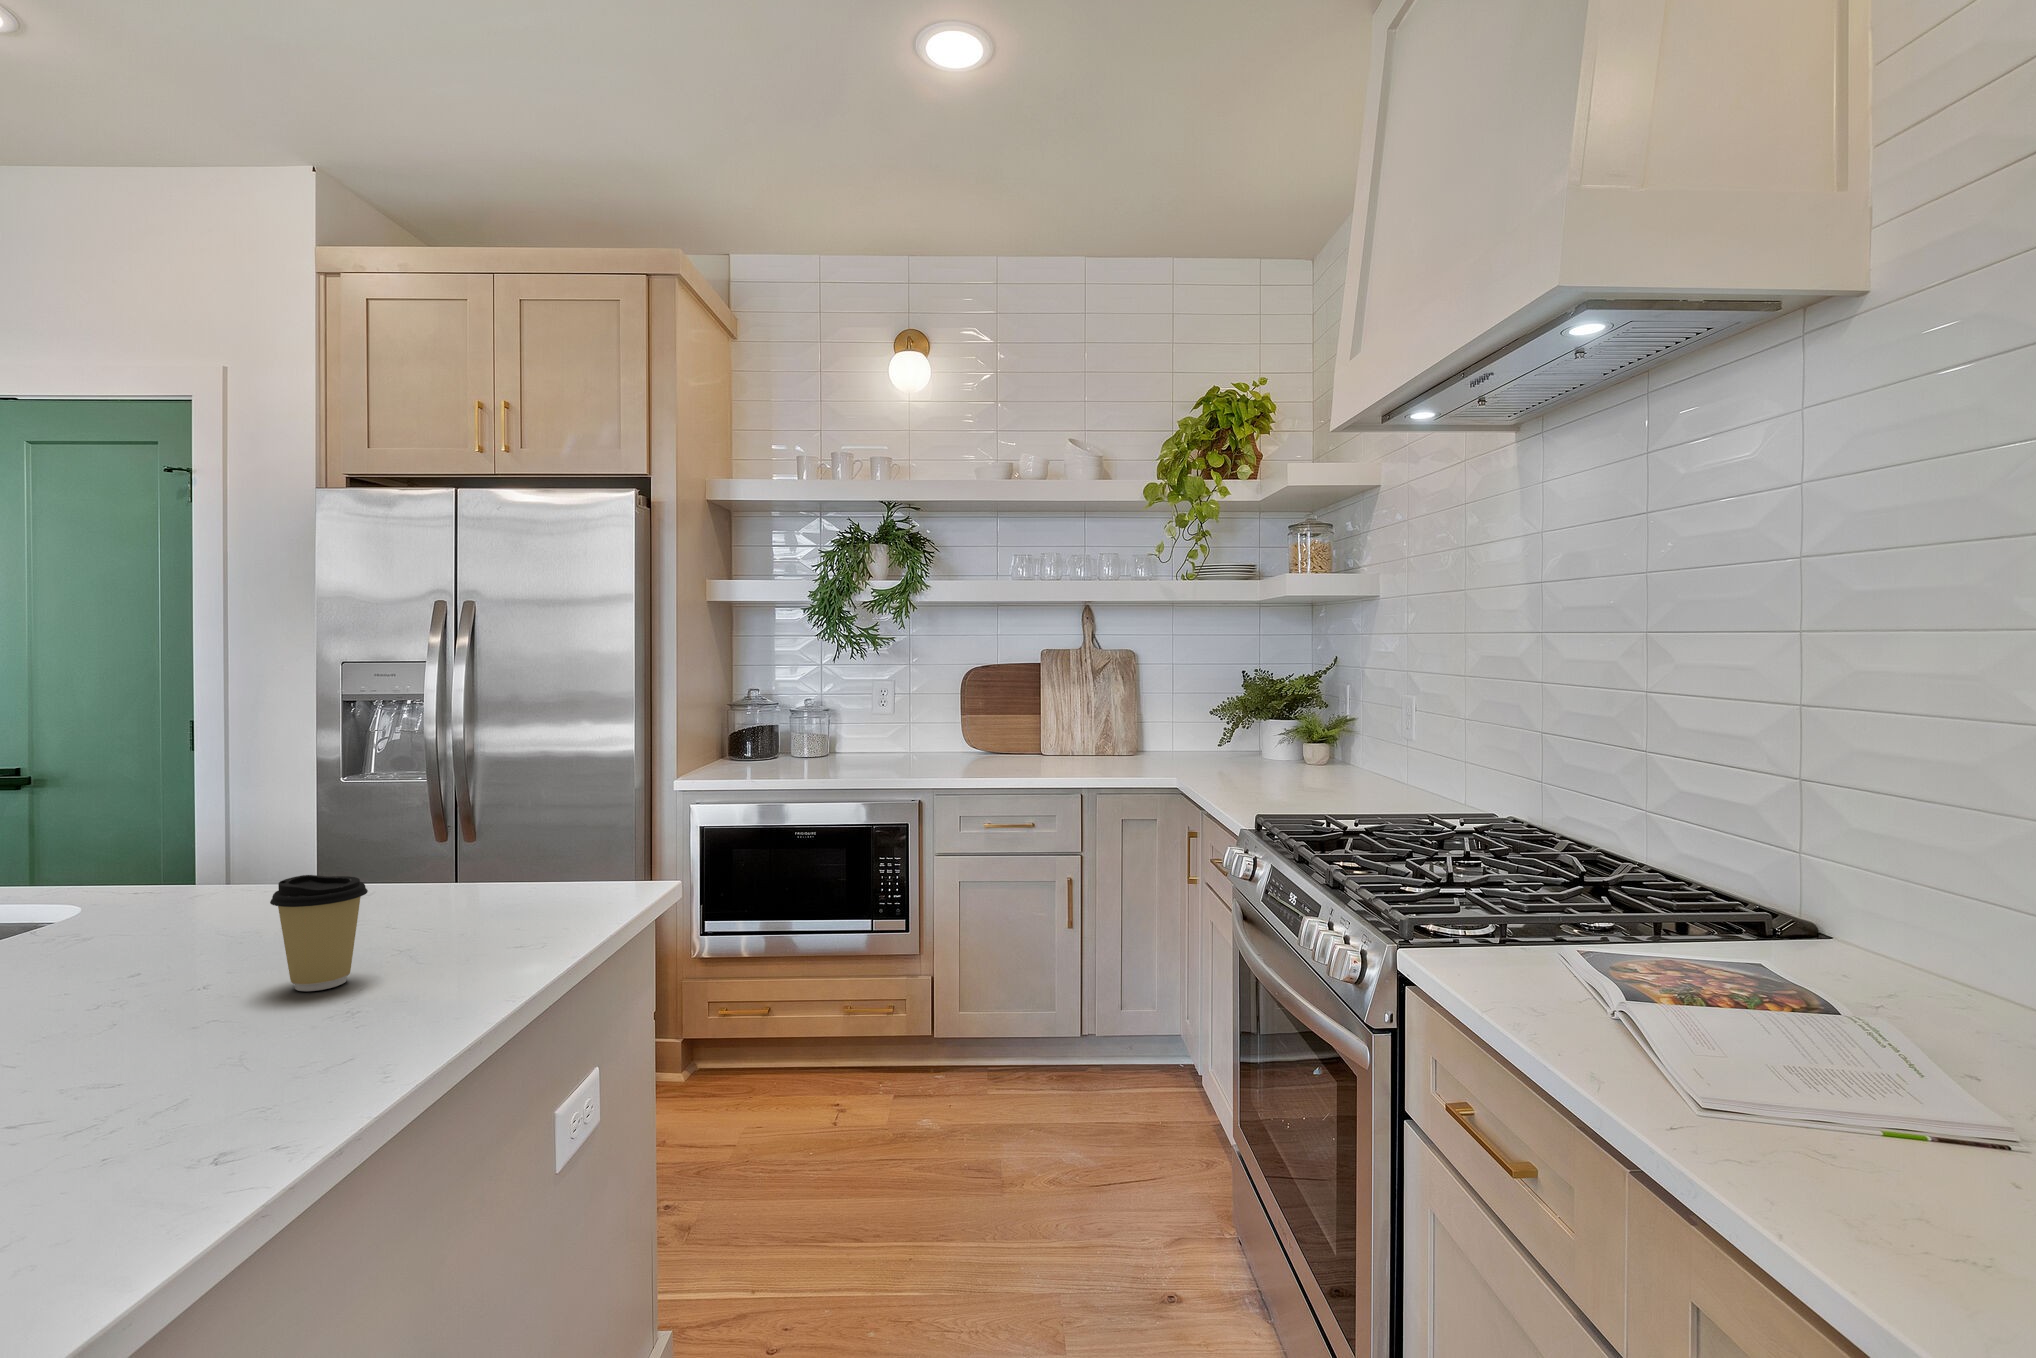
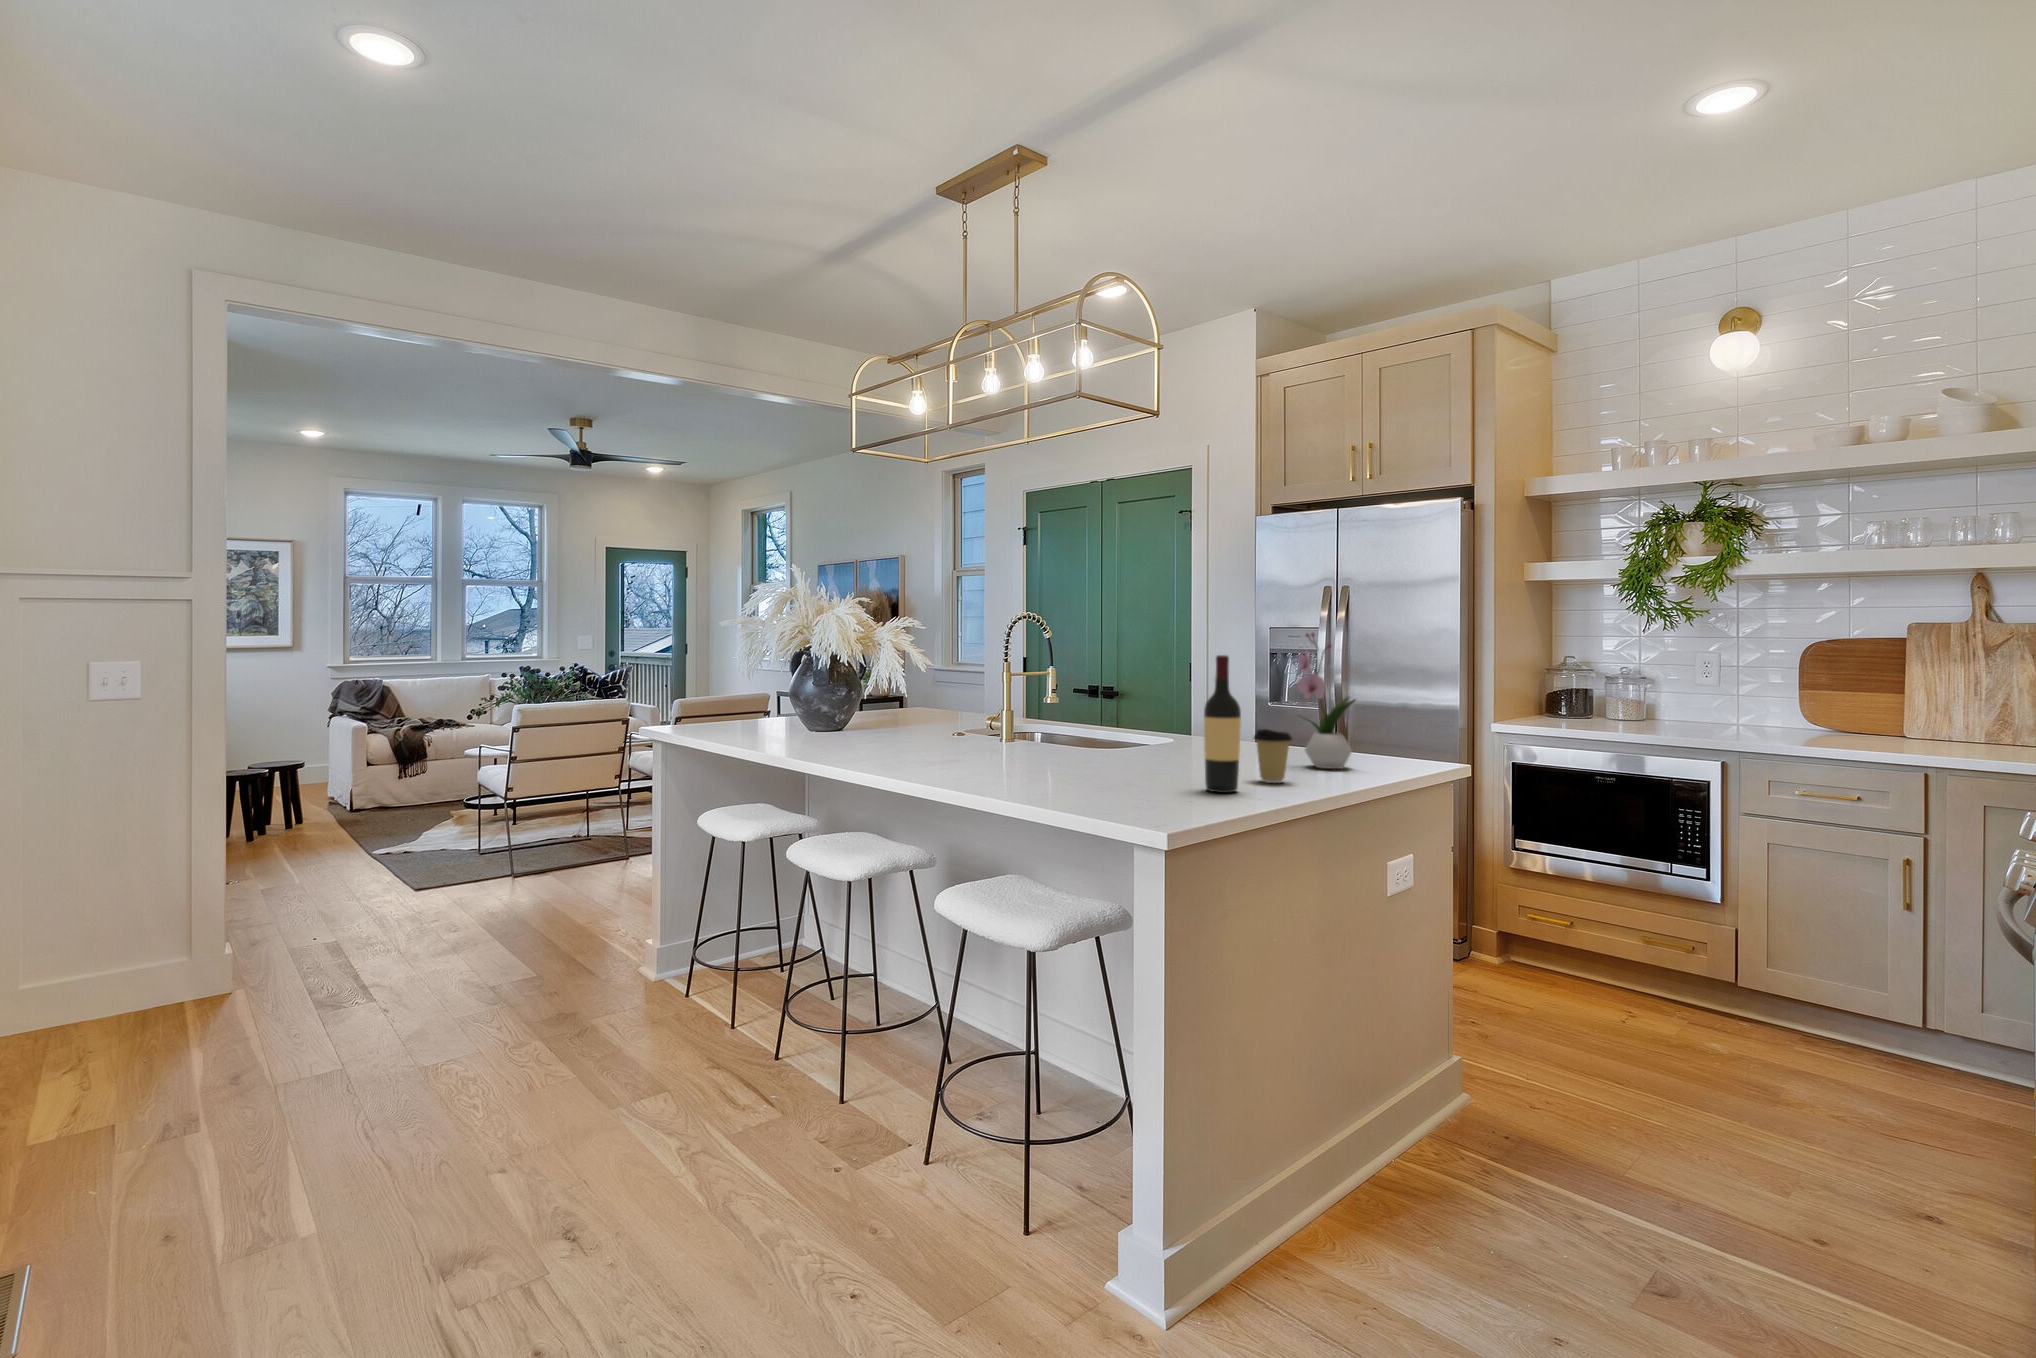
flower arrangement: none [380,671,502,918] -> present [1297,633,1355,769]
wine bottle: none [108,734,221,1069] -> present [1204,655,1241,793]

